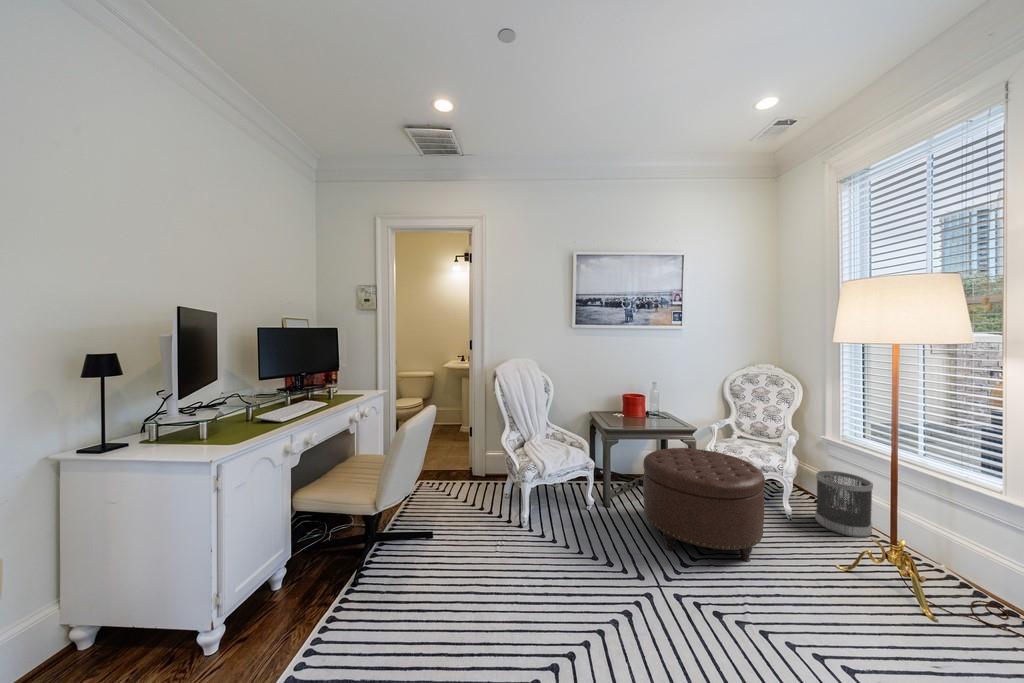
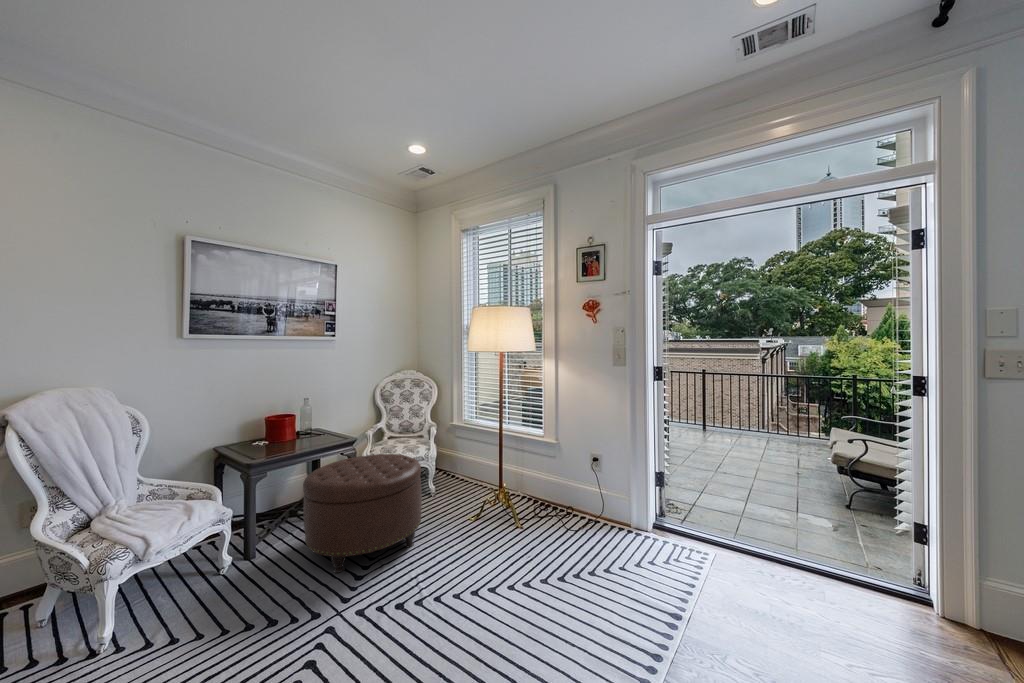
wastebasket: present [815,471,873,537] -> none [449,446,483,494]

